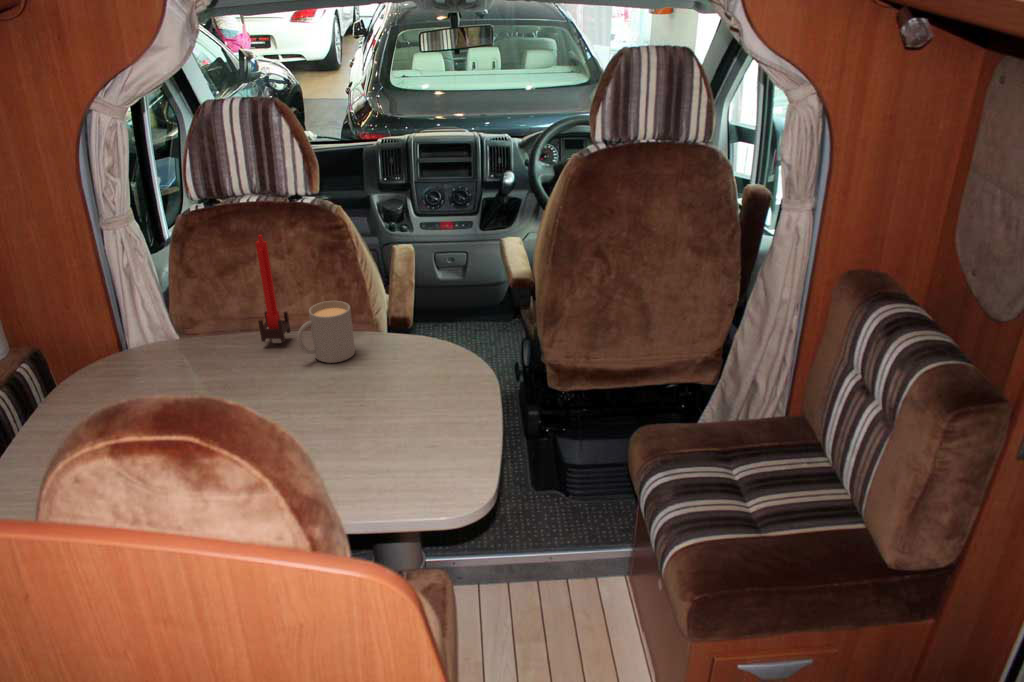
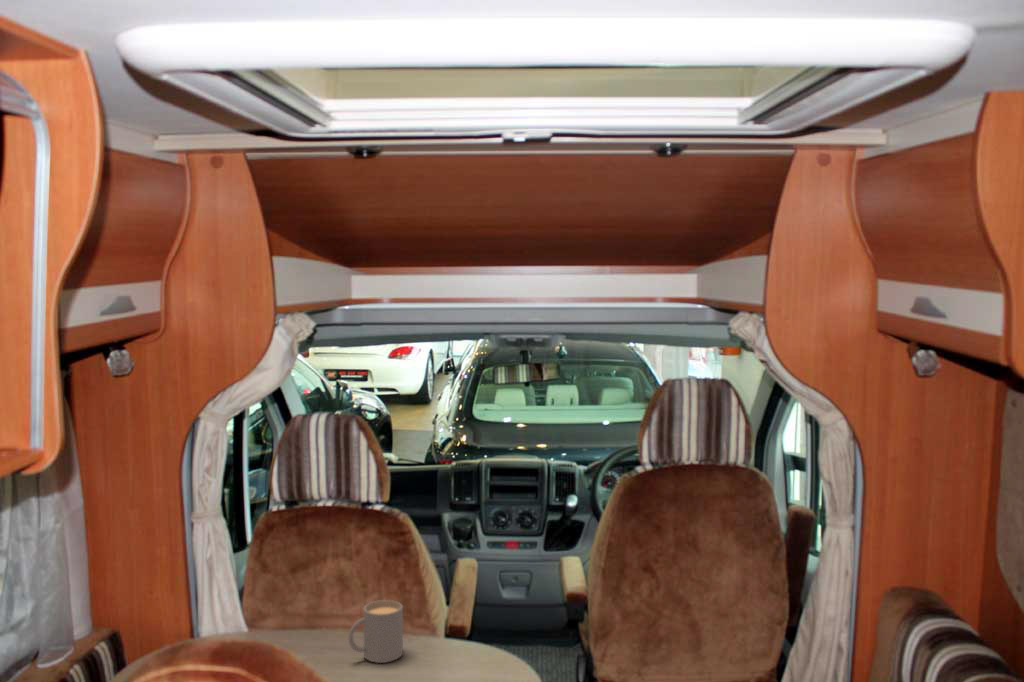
candle: present [256,235,291,343] -> none [316,533,345,642]

